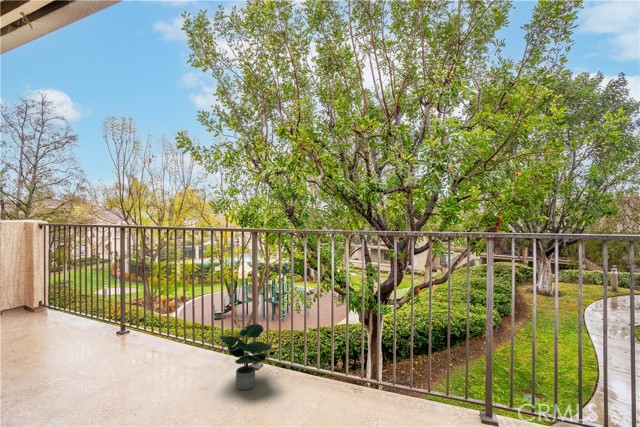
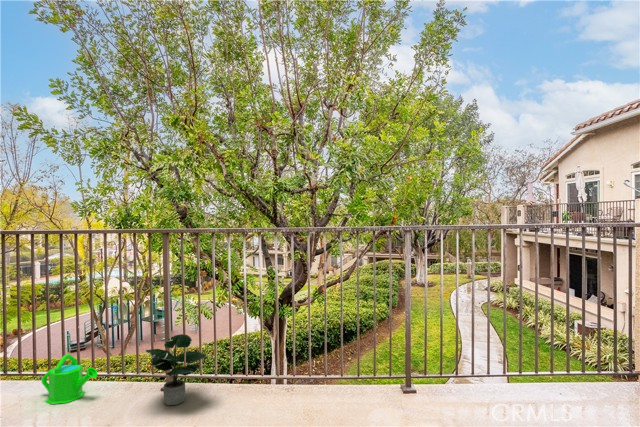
watering can: none [156,330,192,371] -> present [42,354,97,404]

